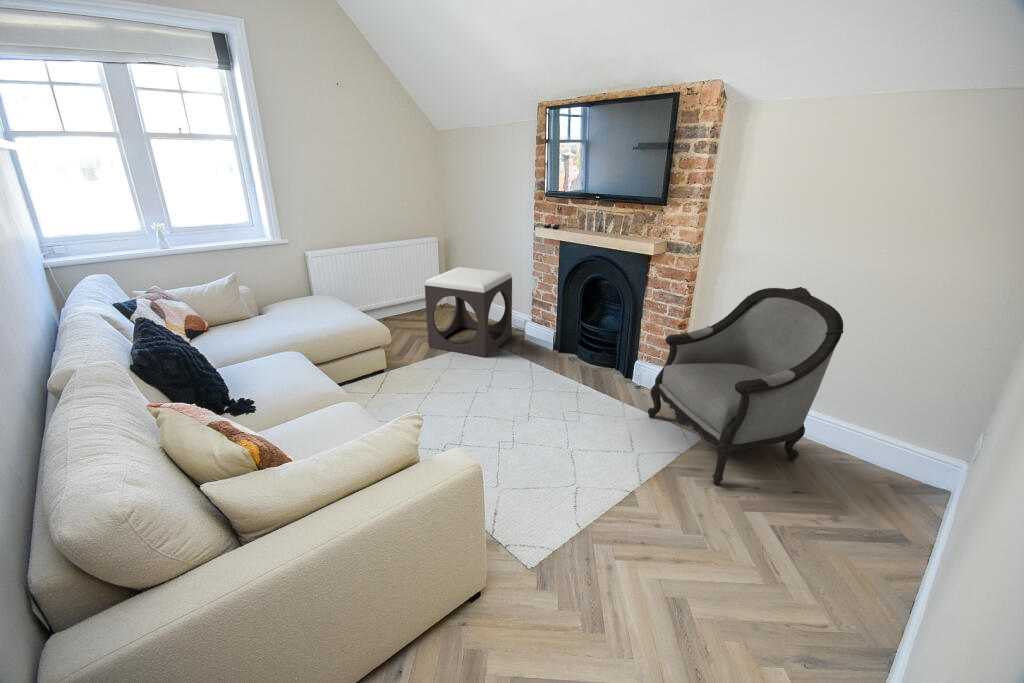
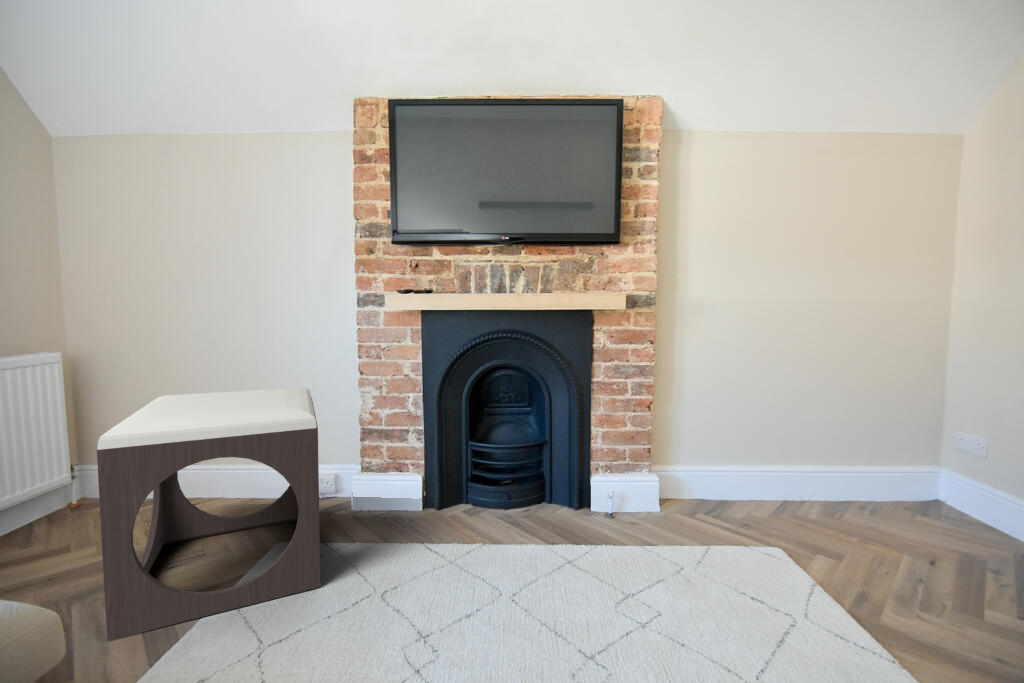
armchair: present [648,287,843,485] -> none [694,325,933,606]

